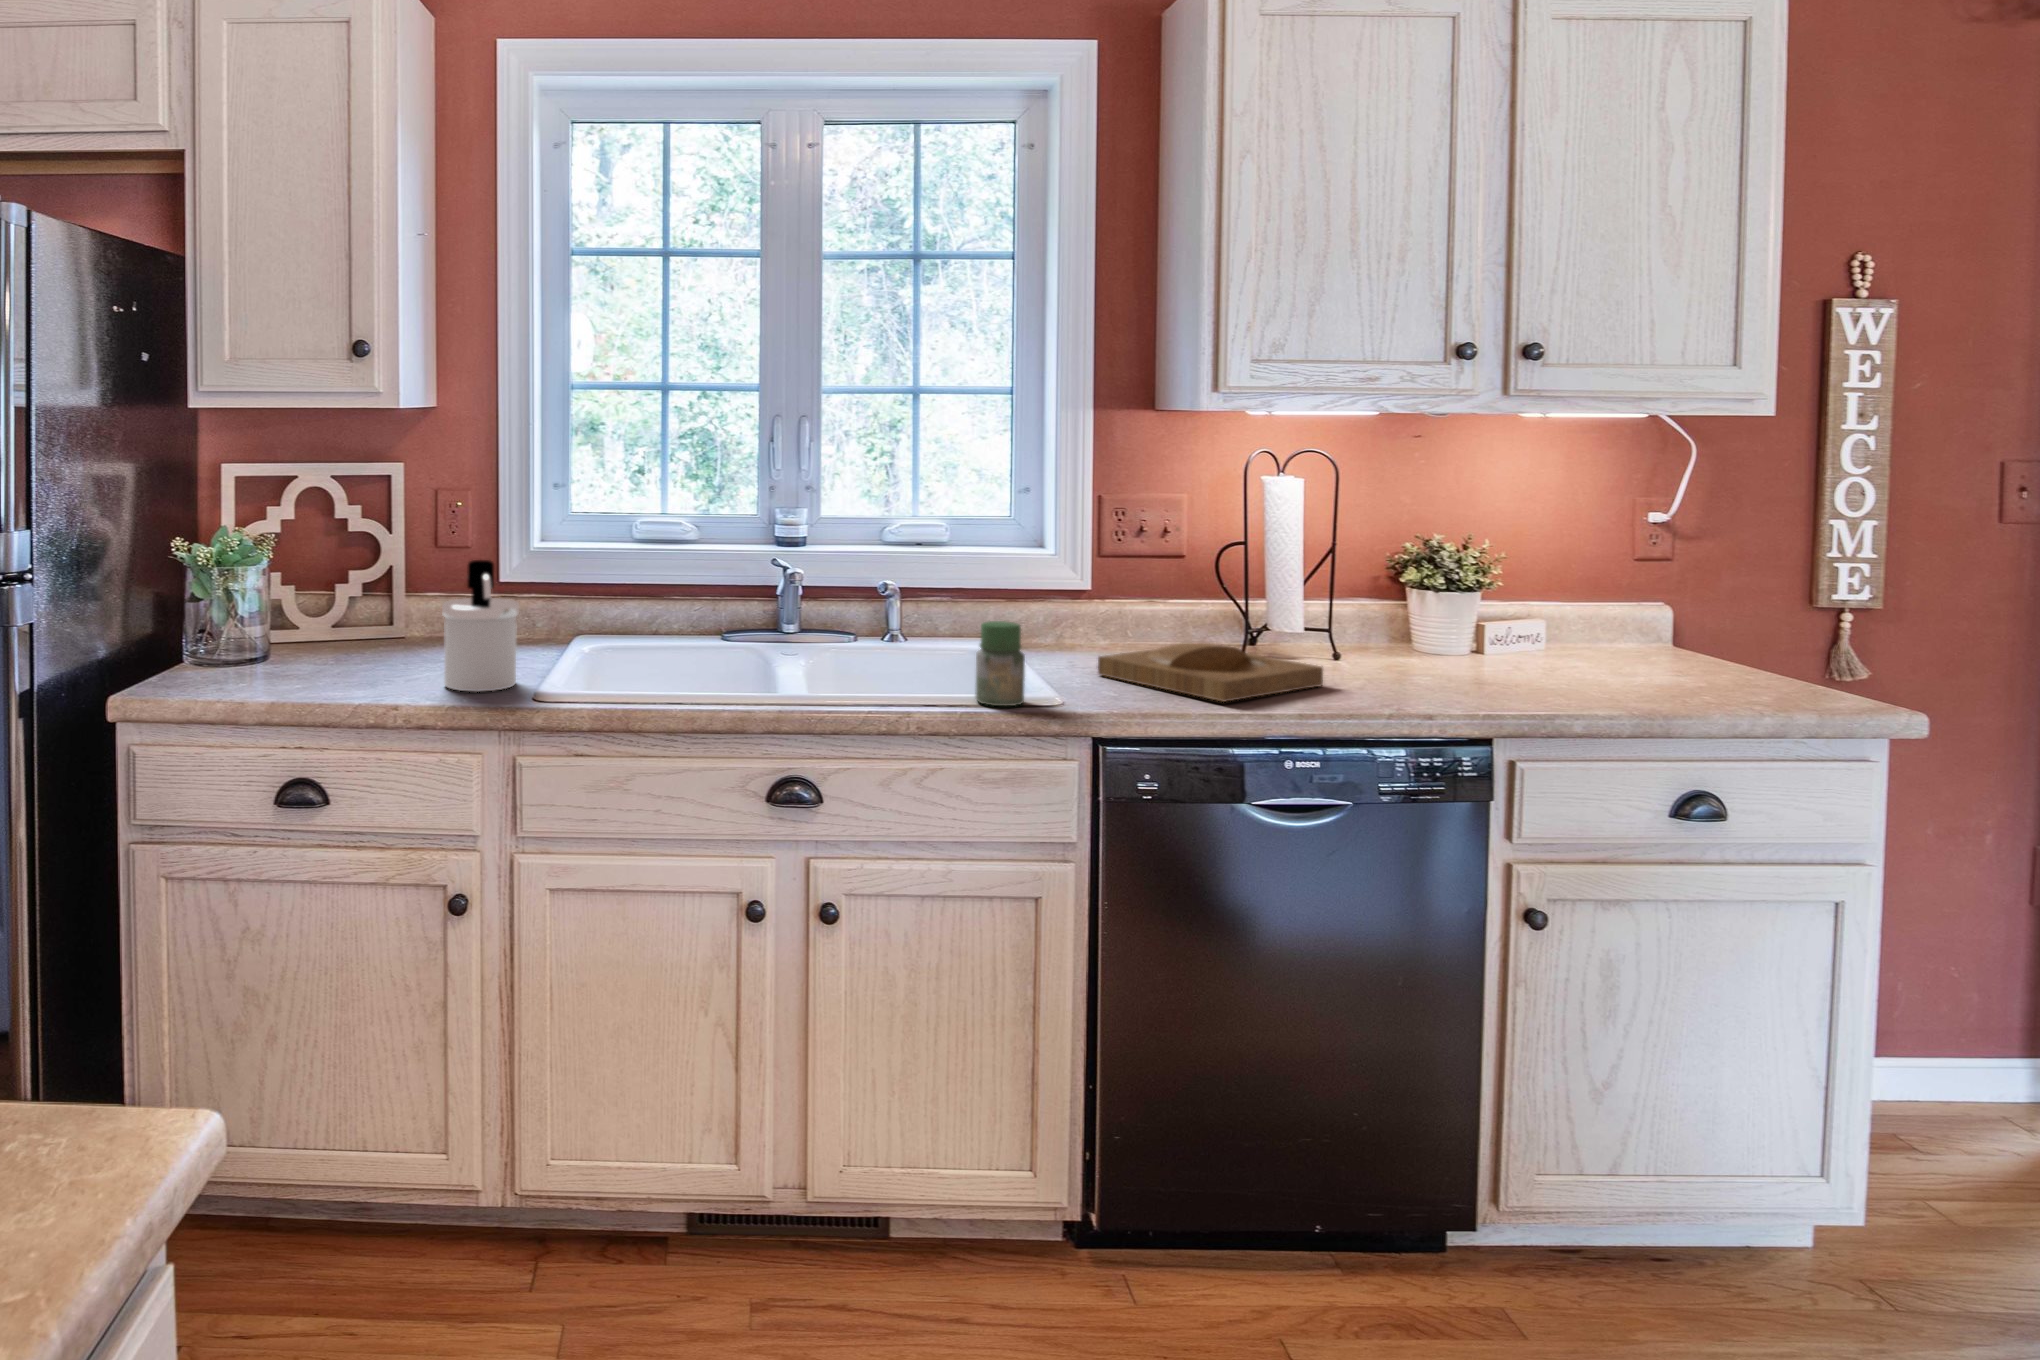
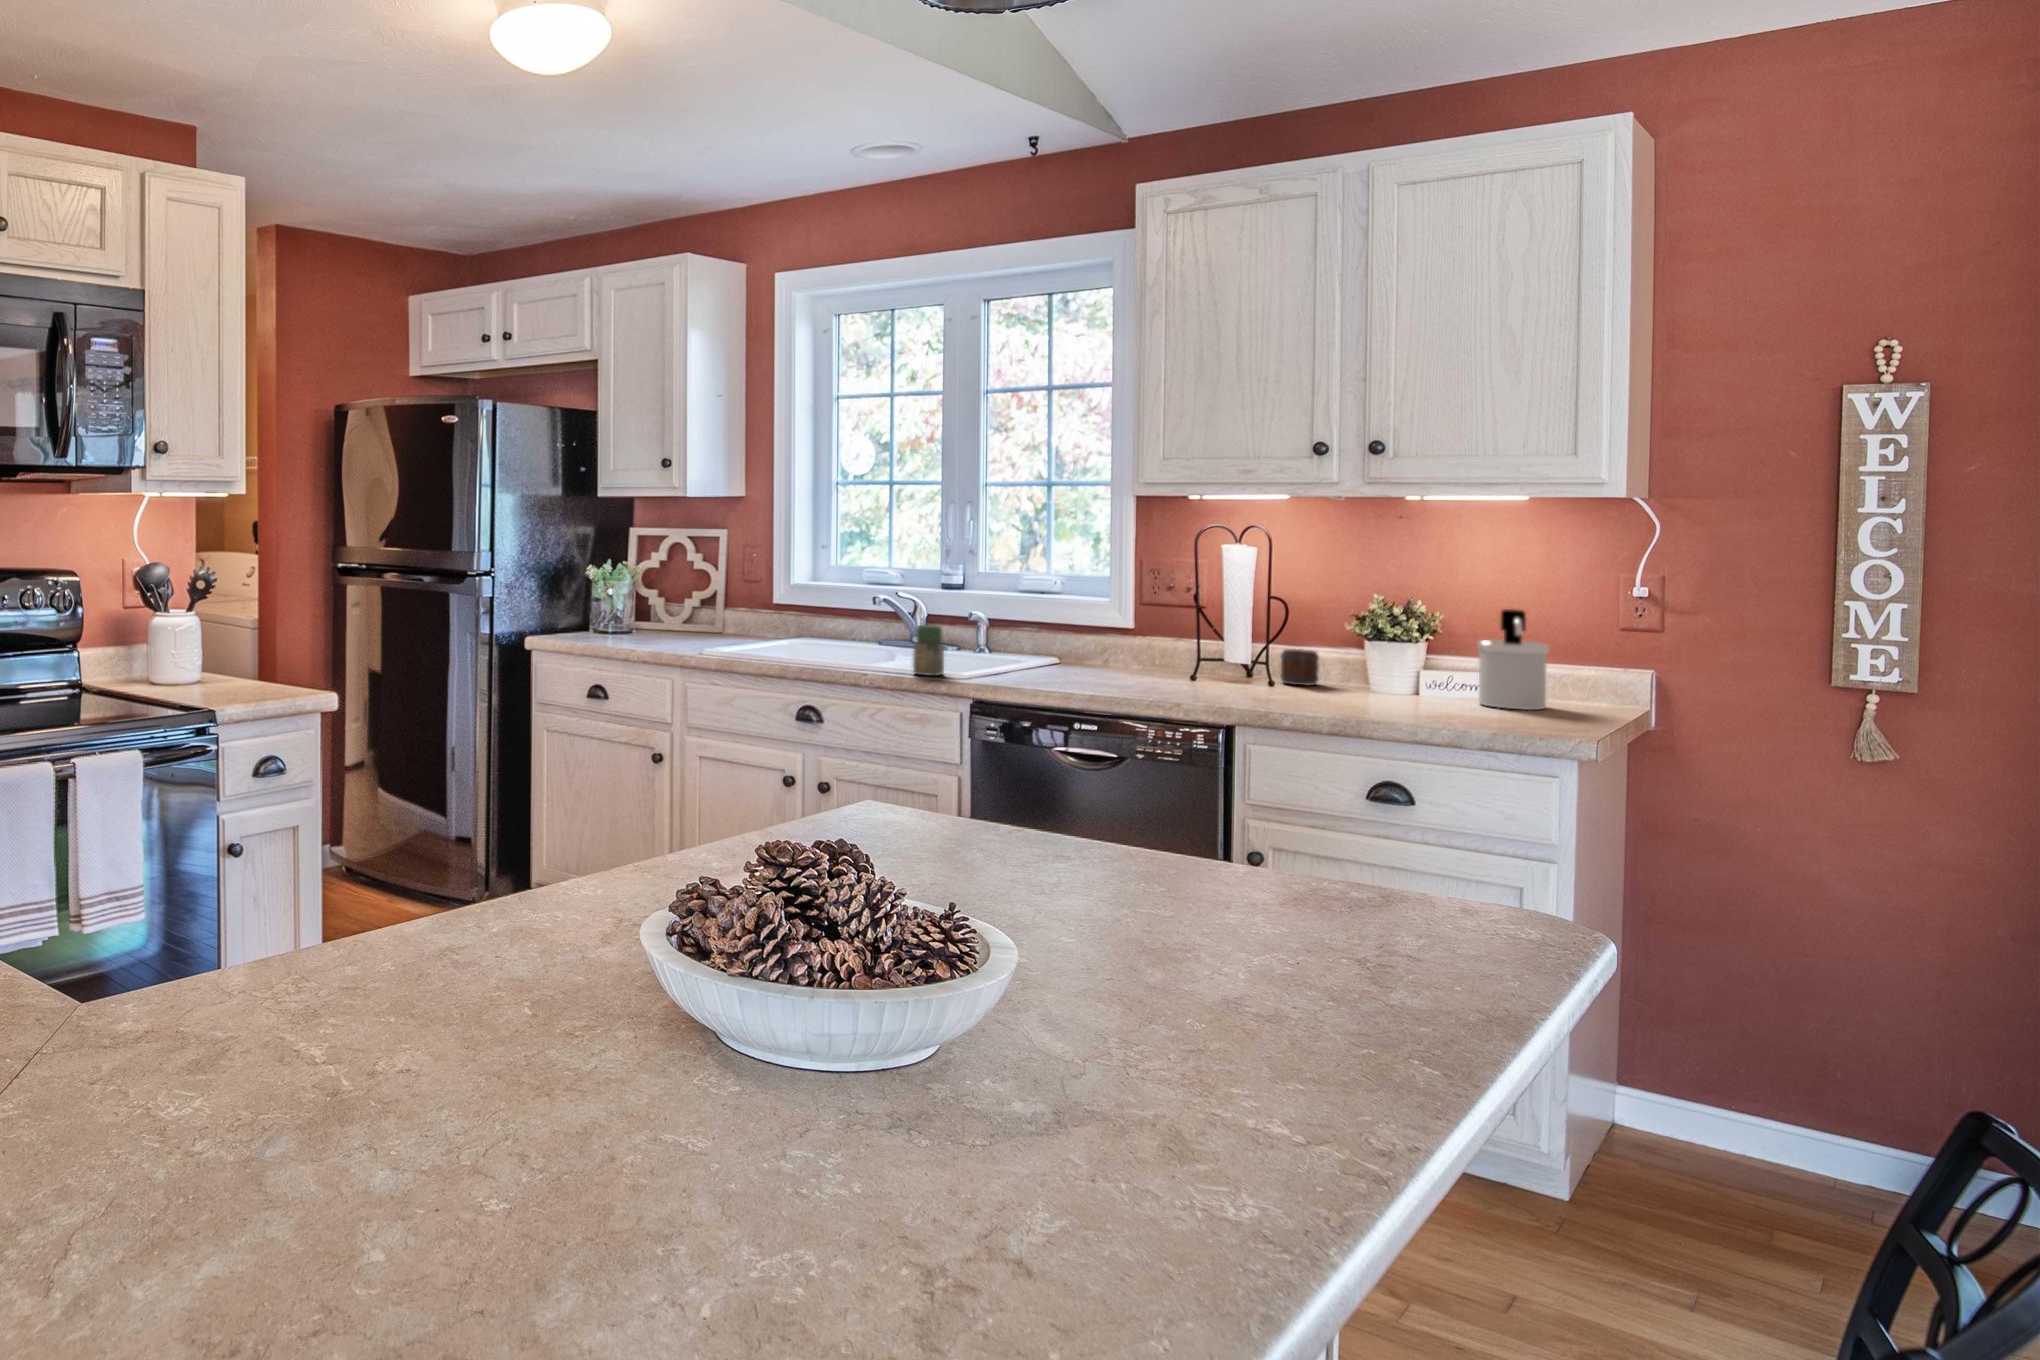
soap dispenser: present [442,560,519,692] -> present [1477,609,1549,710]
mug: none [1336,608,1399,656] -> present [1280,649,1319,686]
tray: present [1098,644,1323,702] -> none [1042,658,1175,689]

